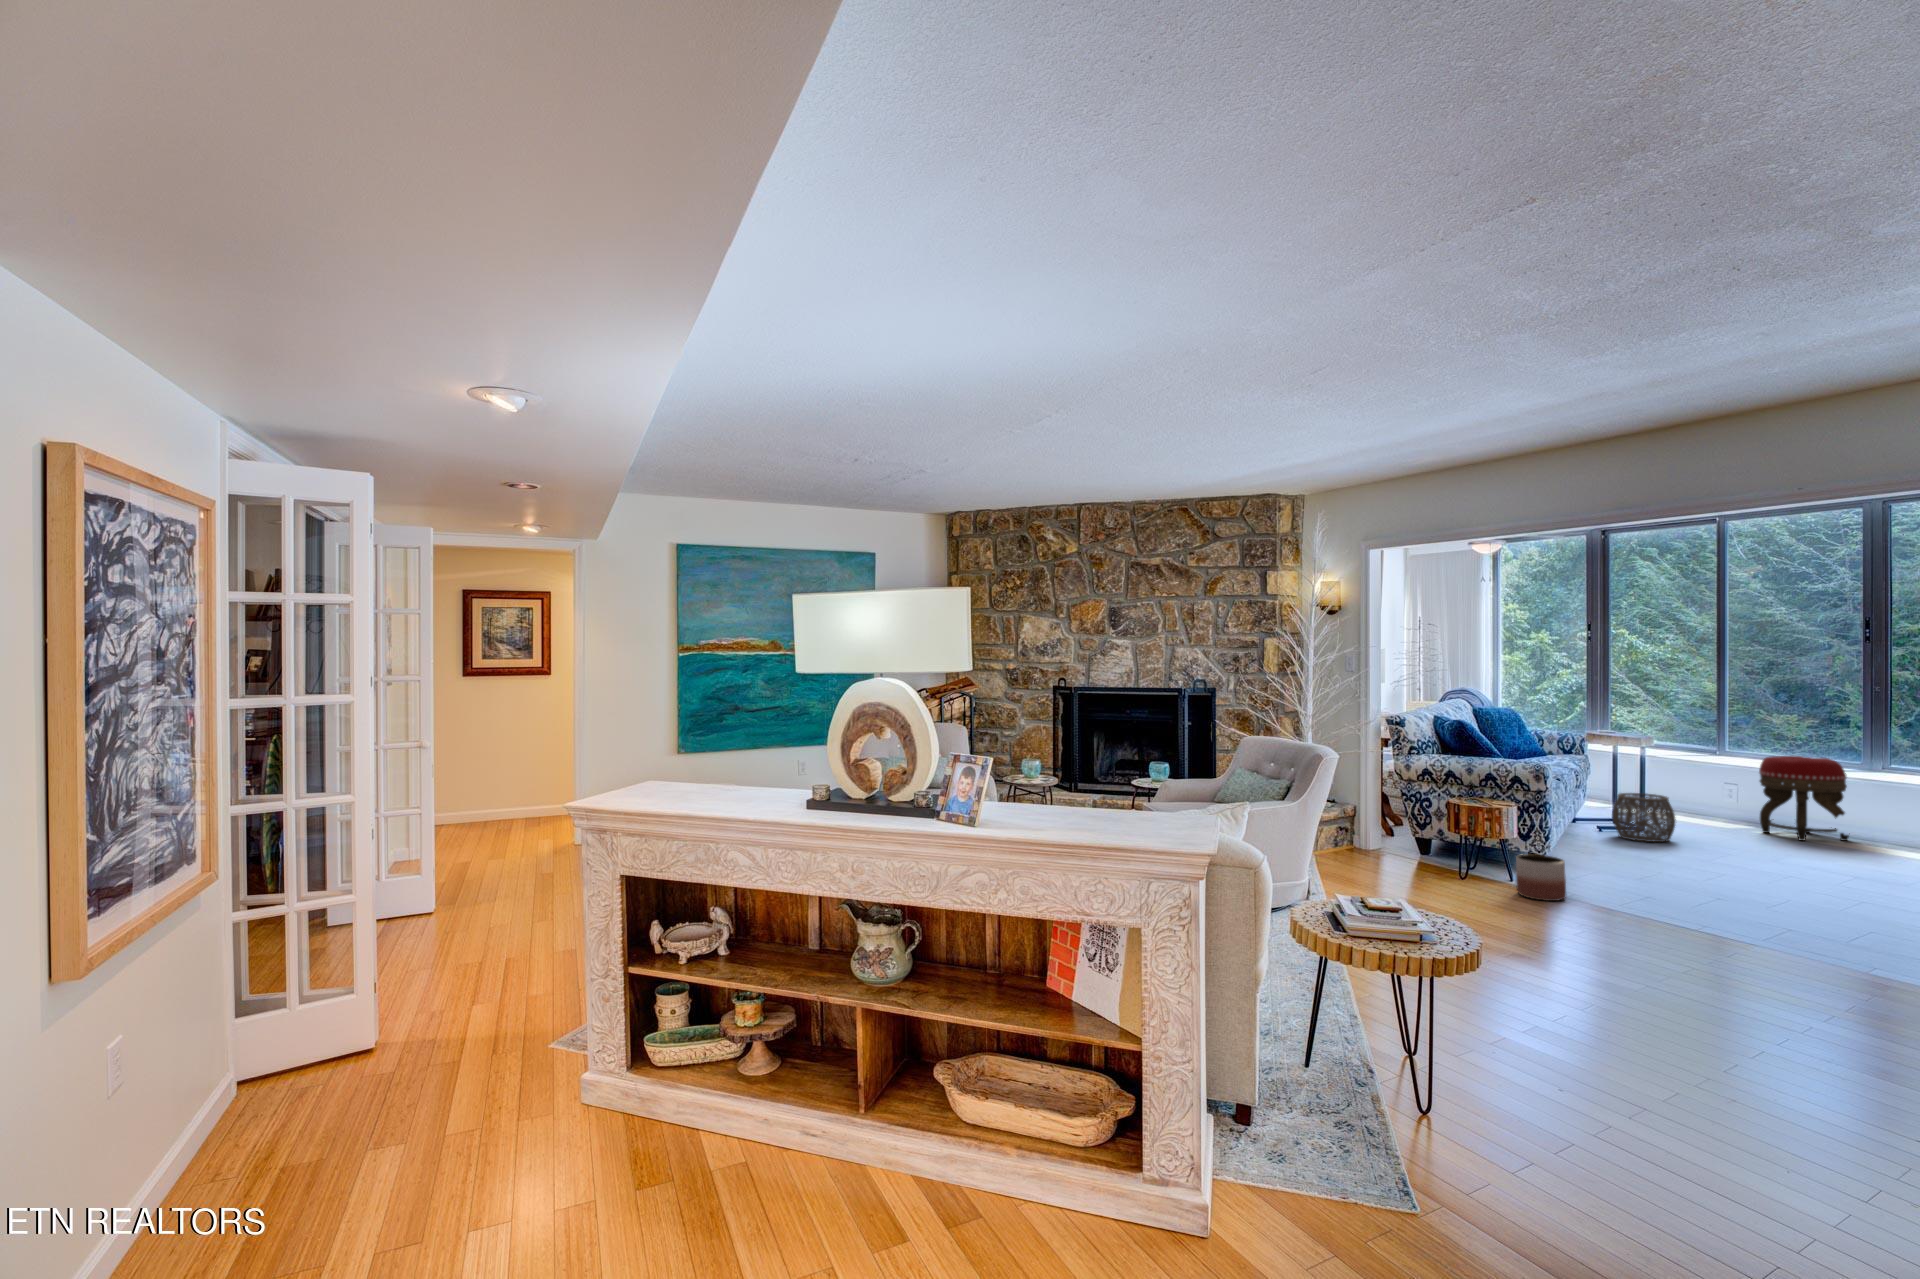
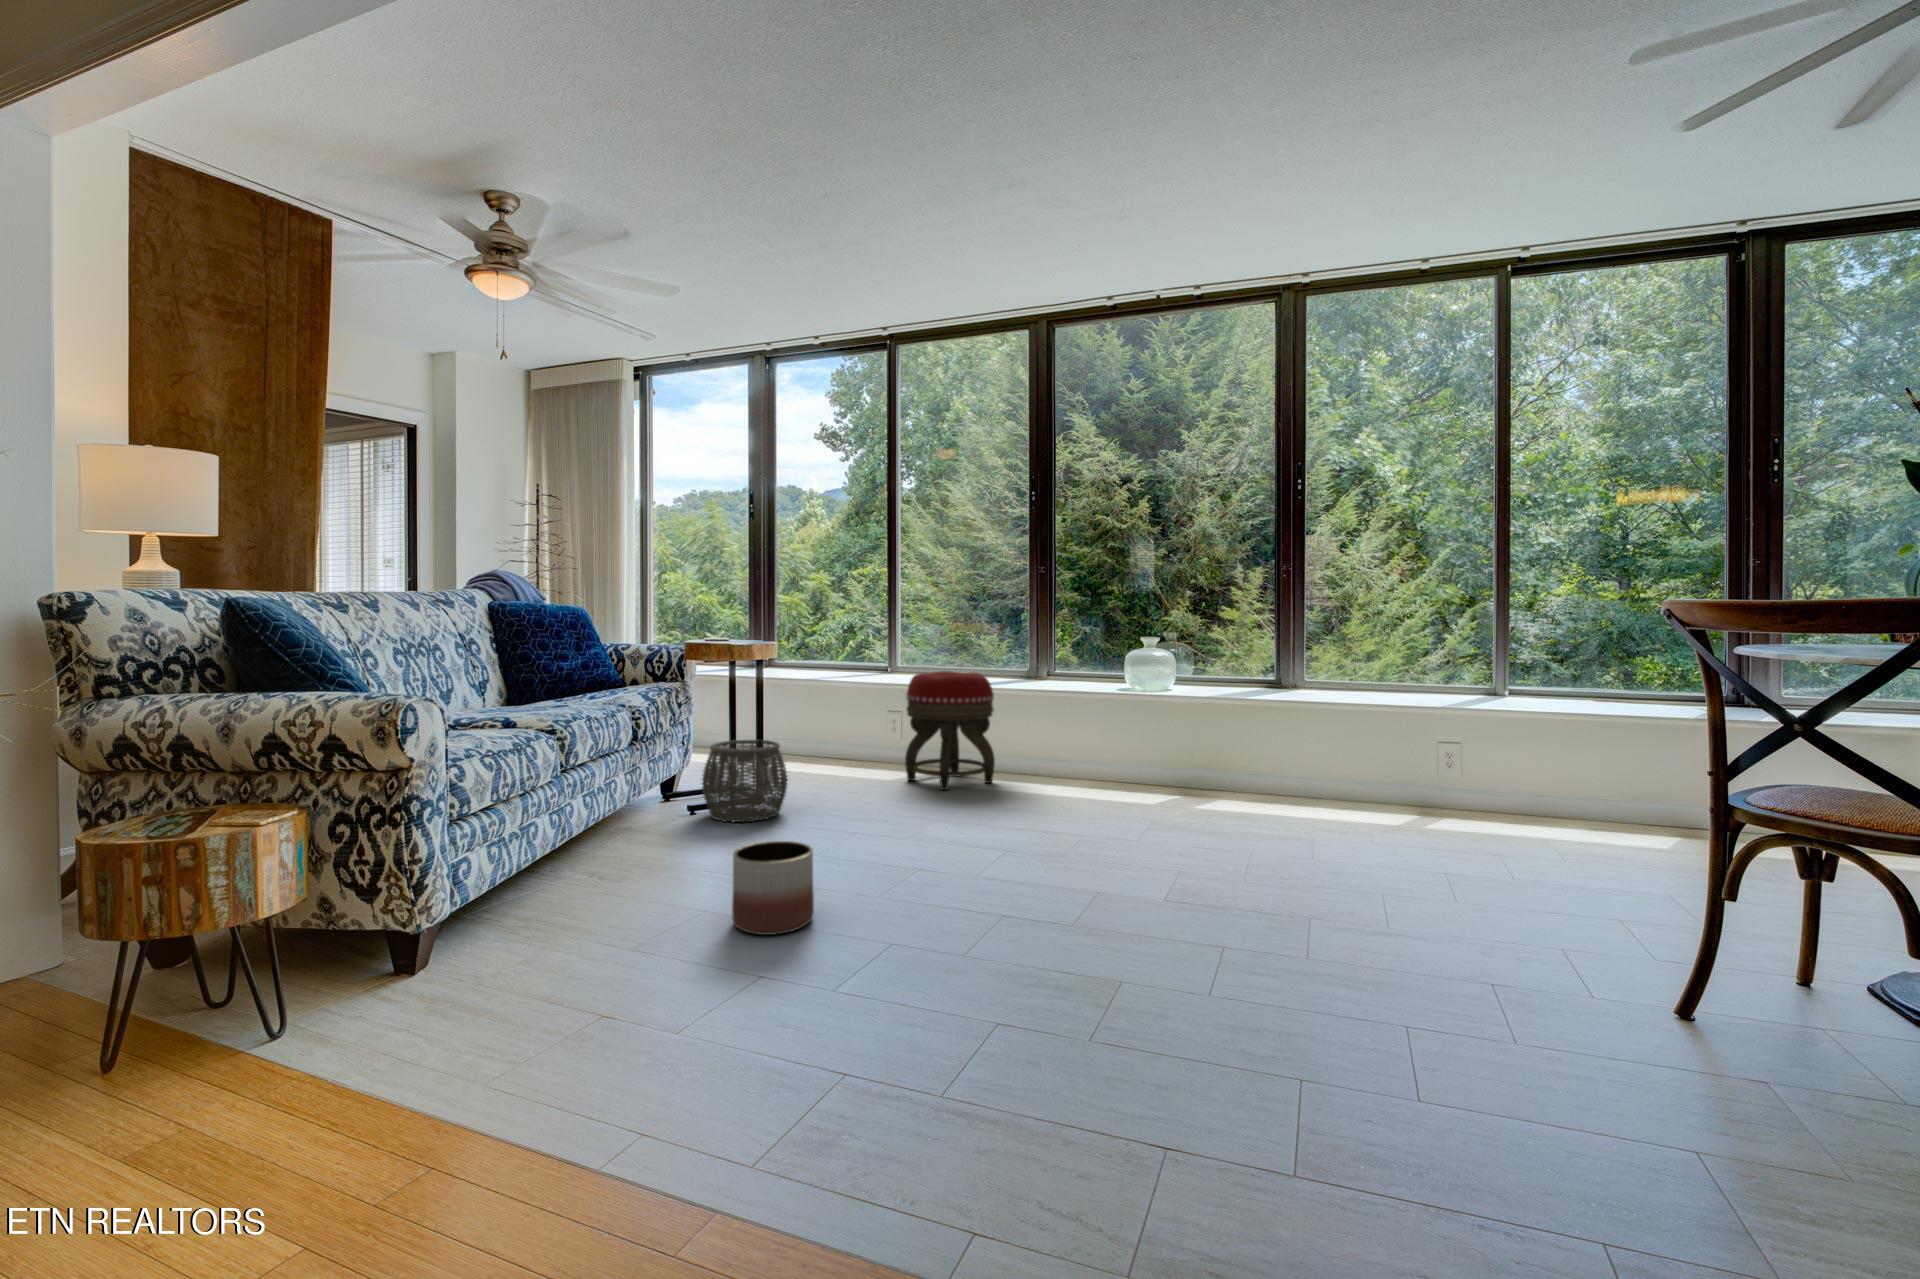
planter: present [1516,854,1566,901] -> present [732,841,814,935]

